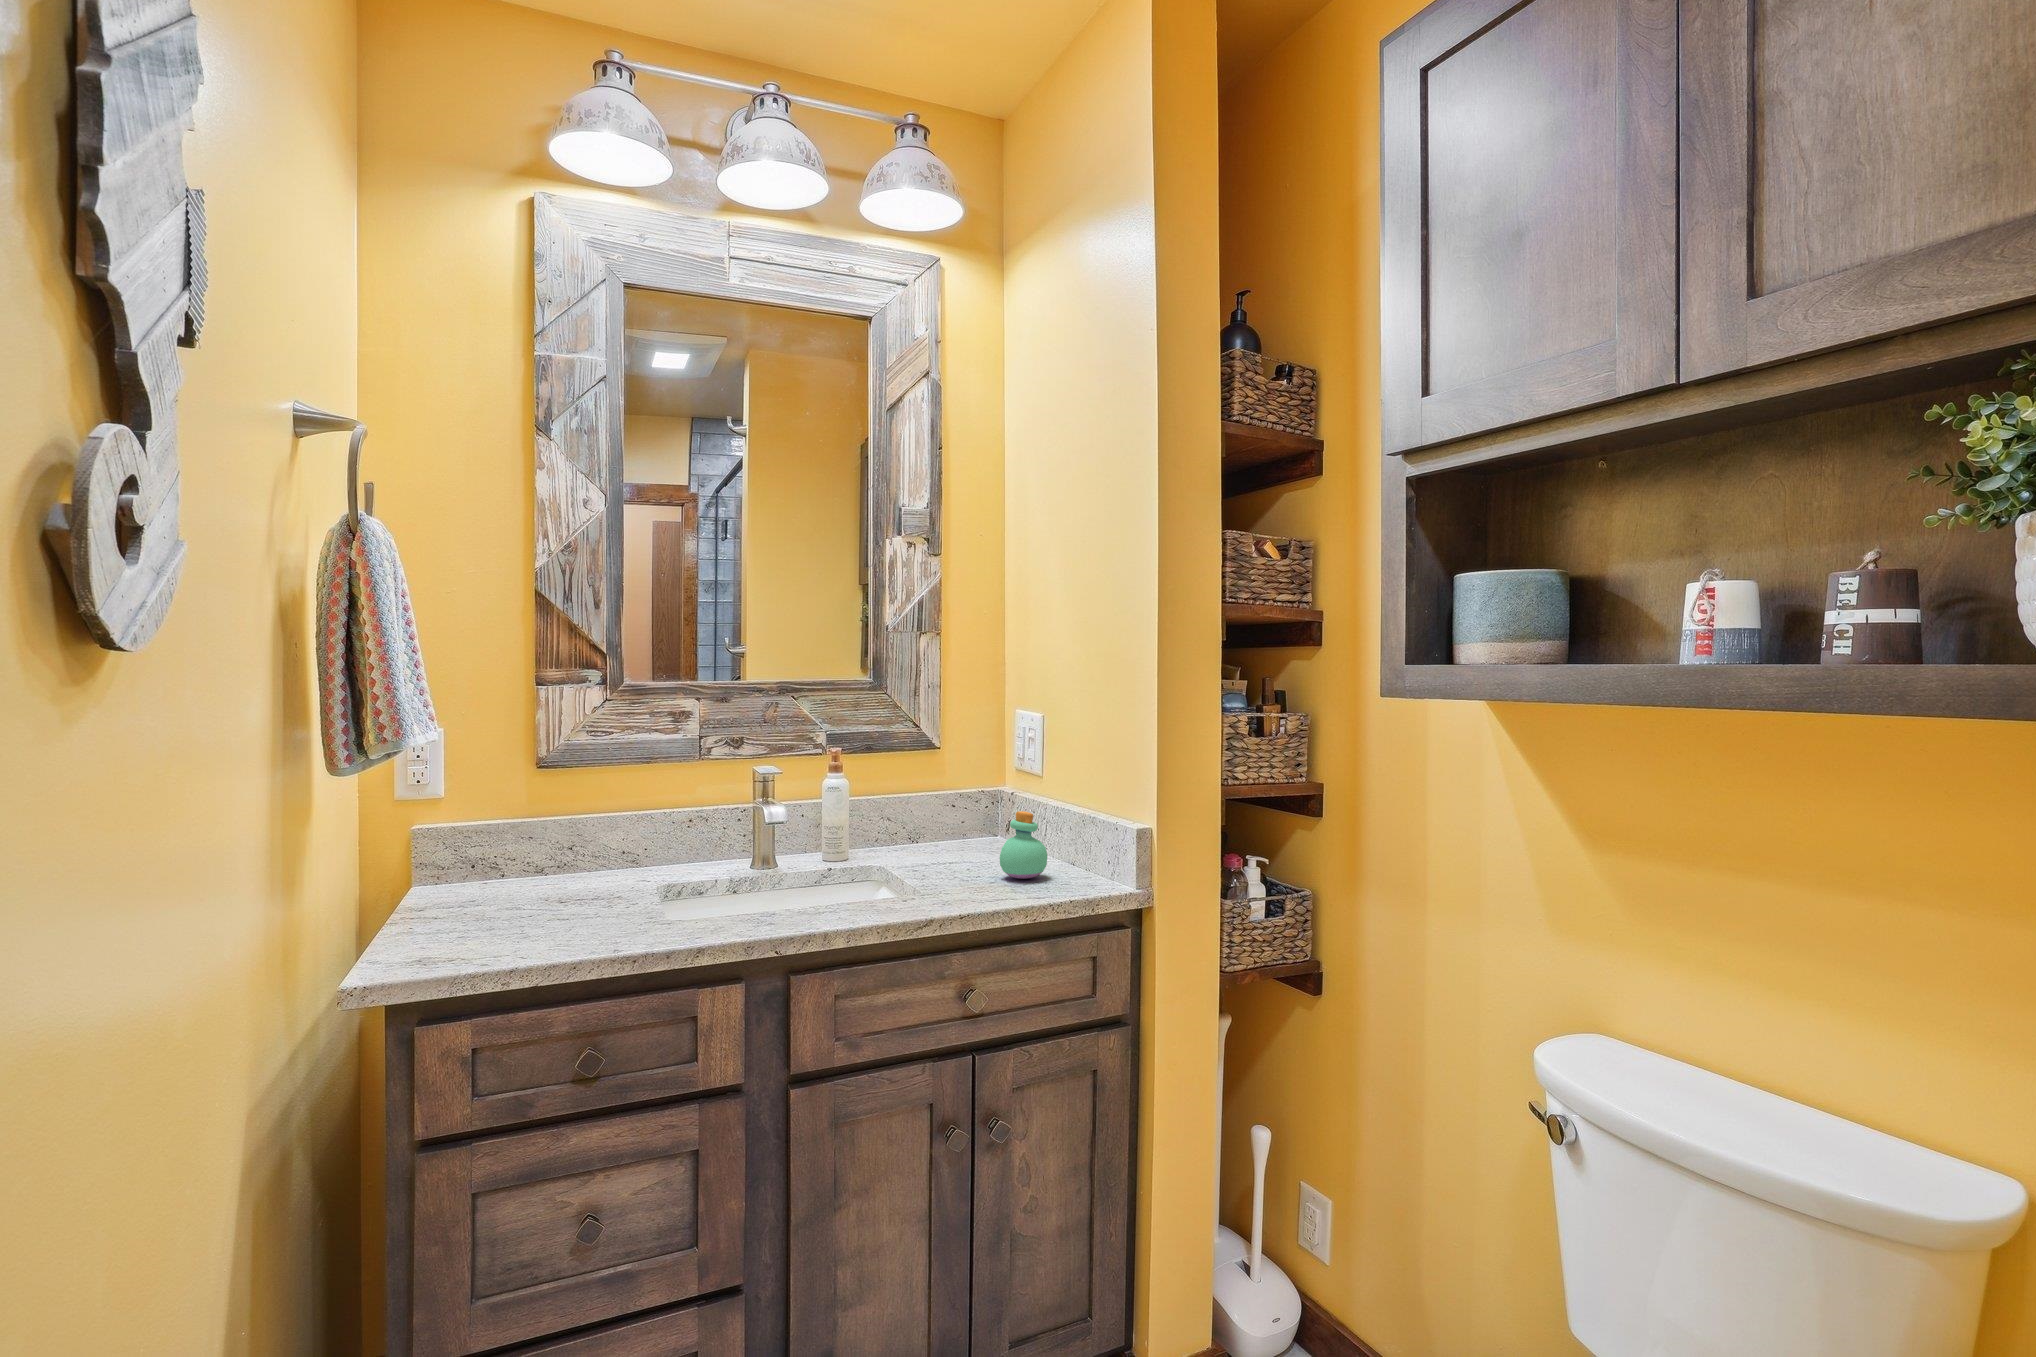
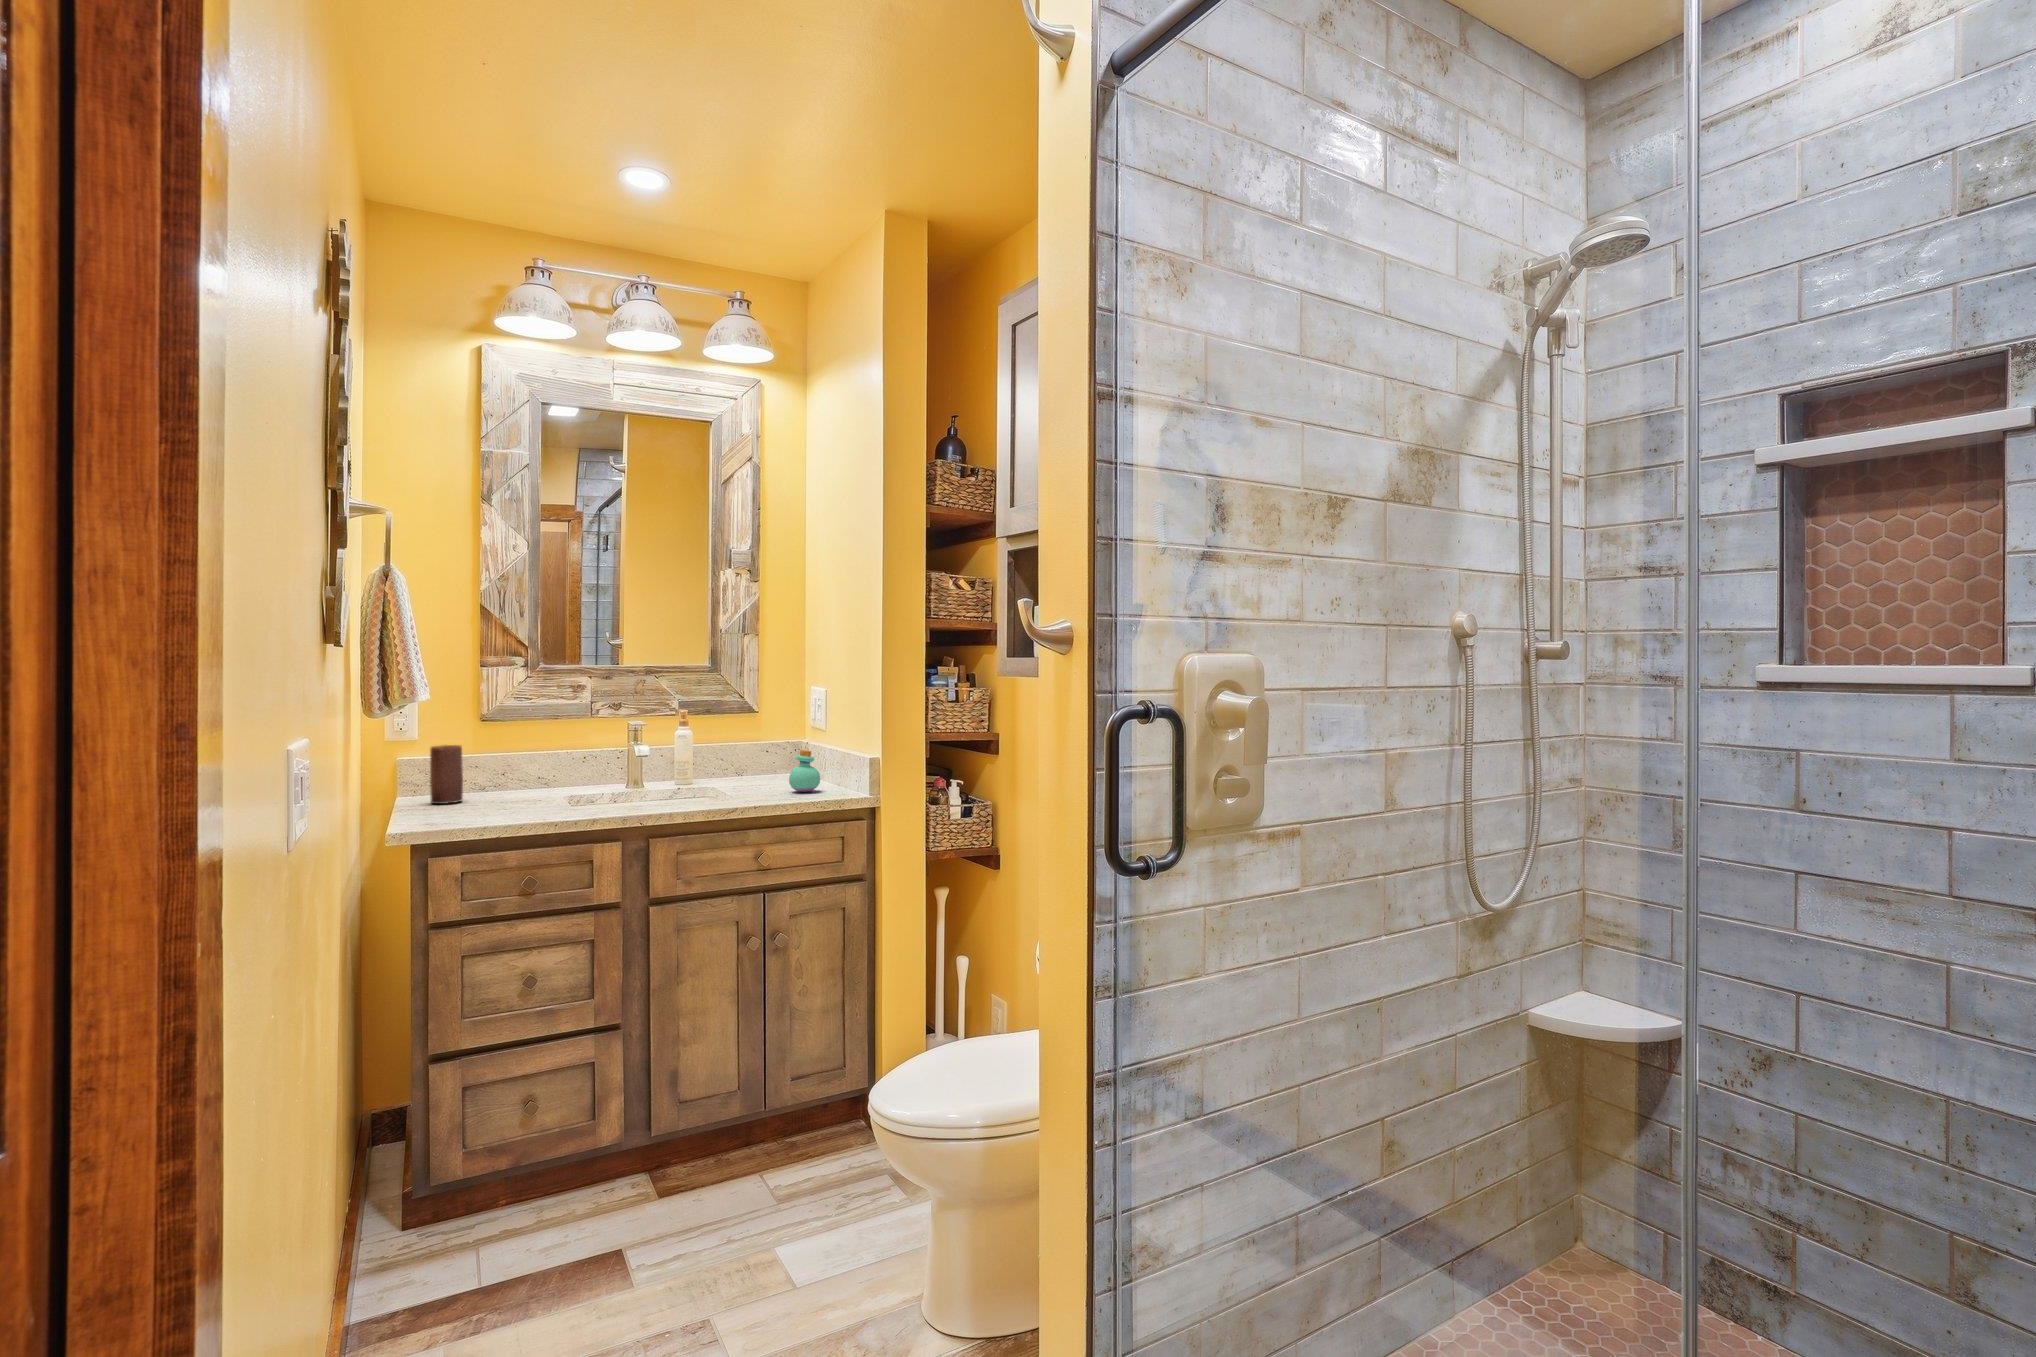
candle: none [453,806,503,901] -> present [430,745,463,804]

